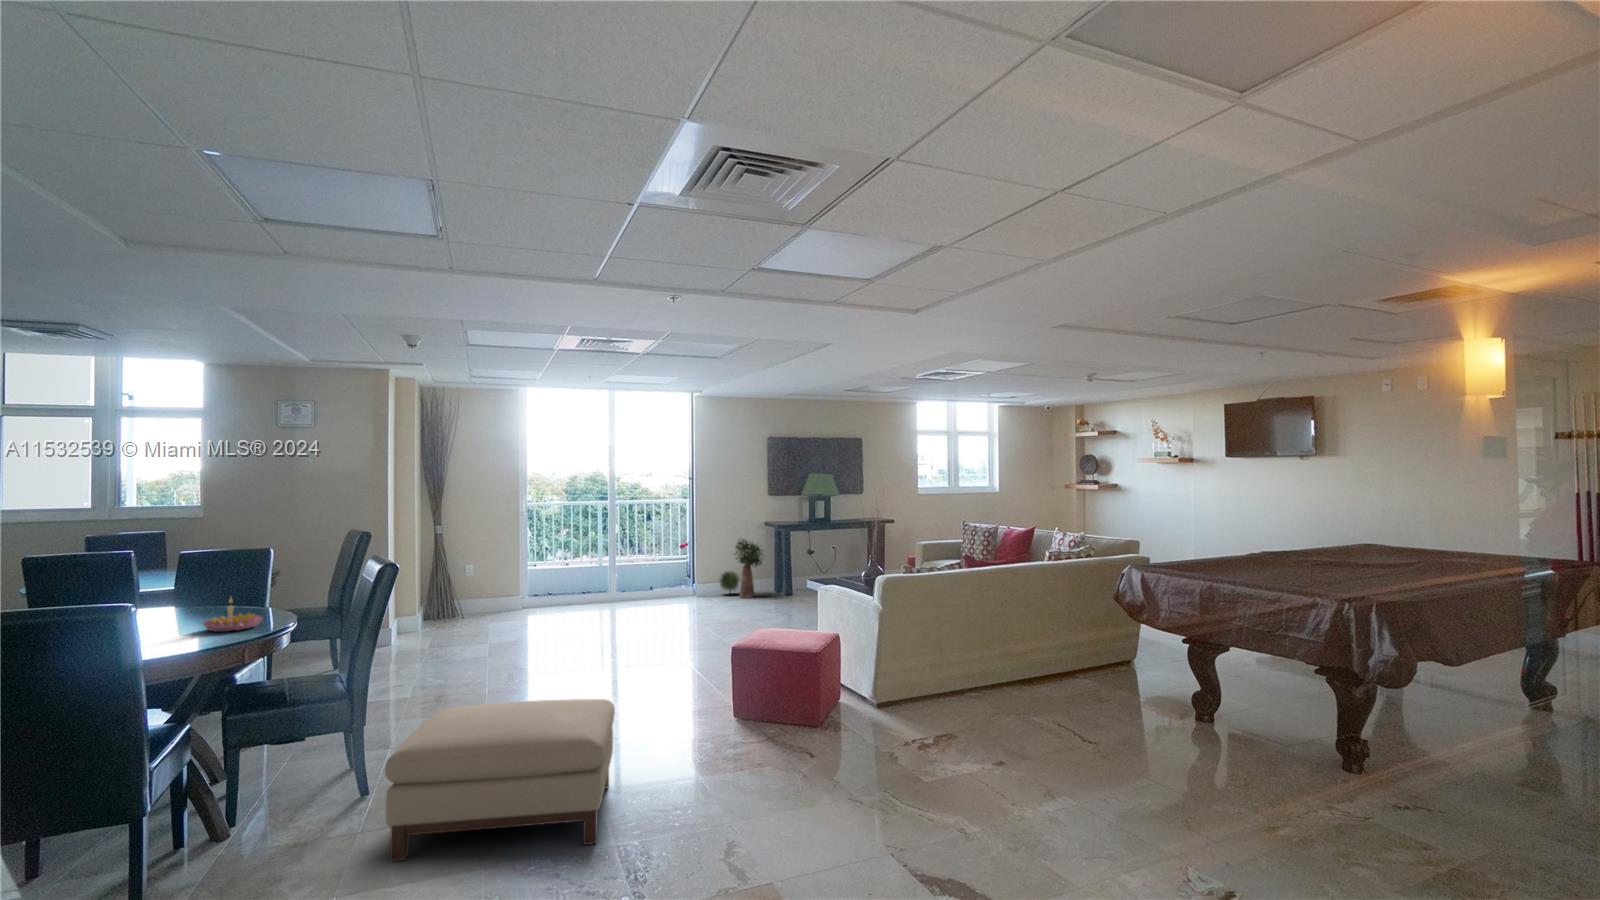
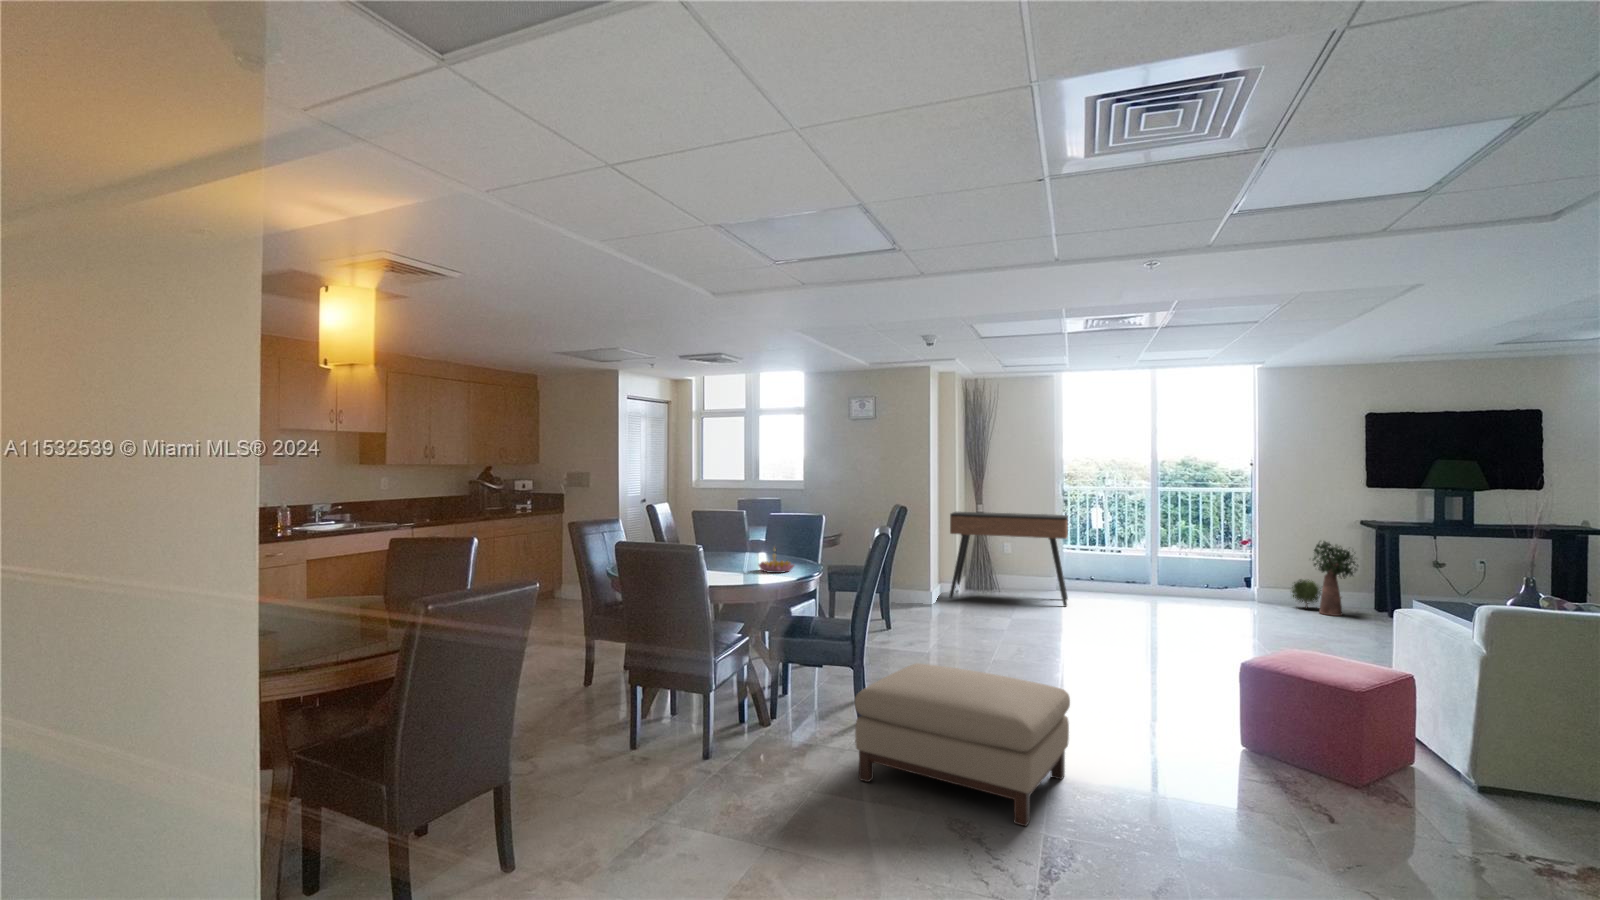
console table: none [410,531,542,632] -> present [949,512,1068,606]

